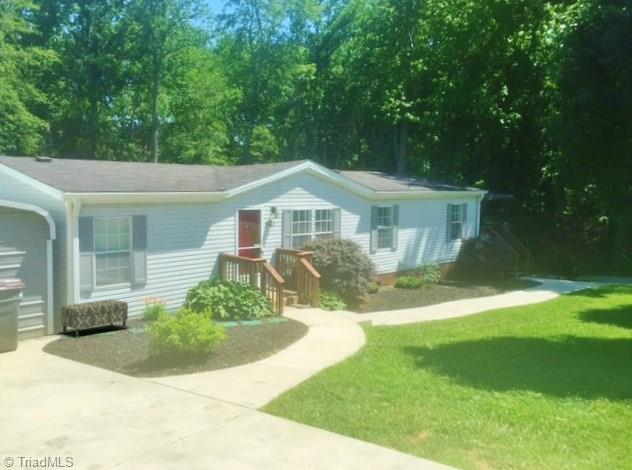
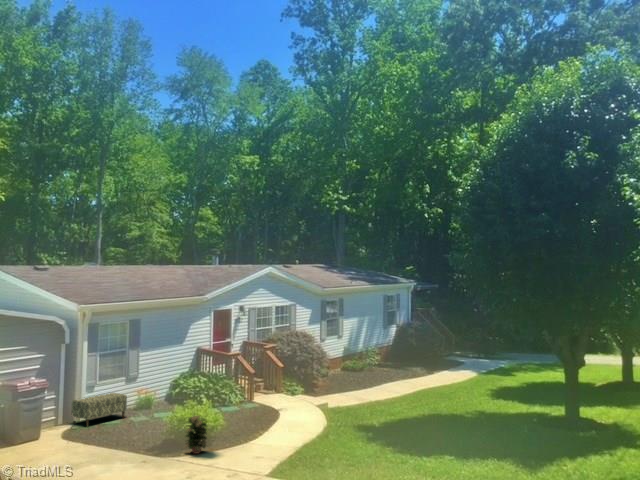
decorative plant: none [169,327,204,374] -> present [186,416,207,454]

